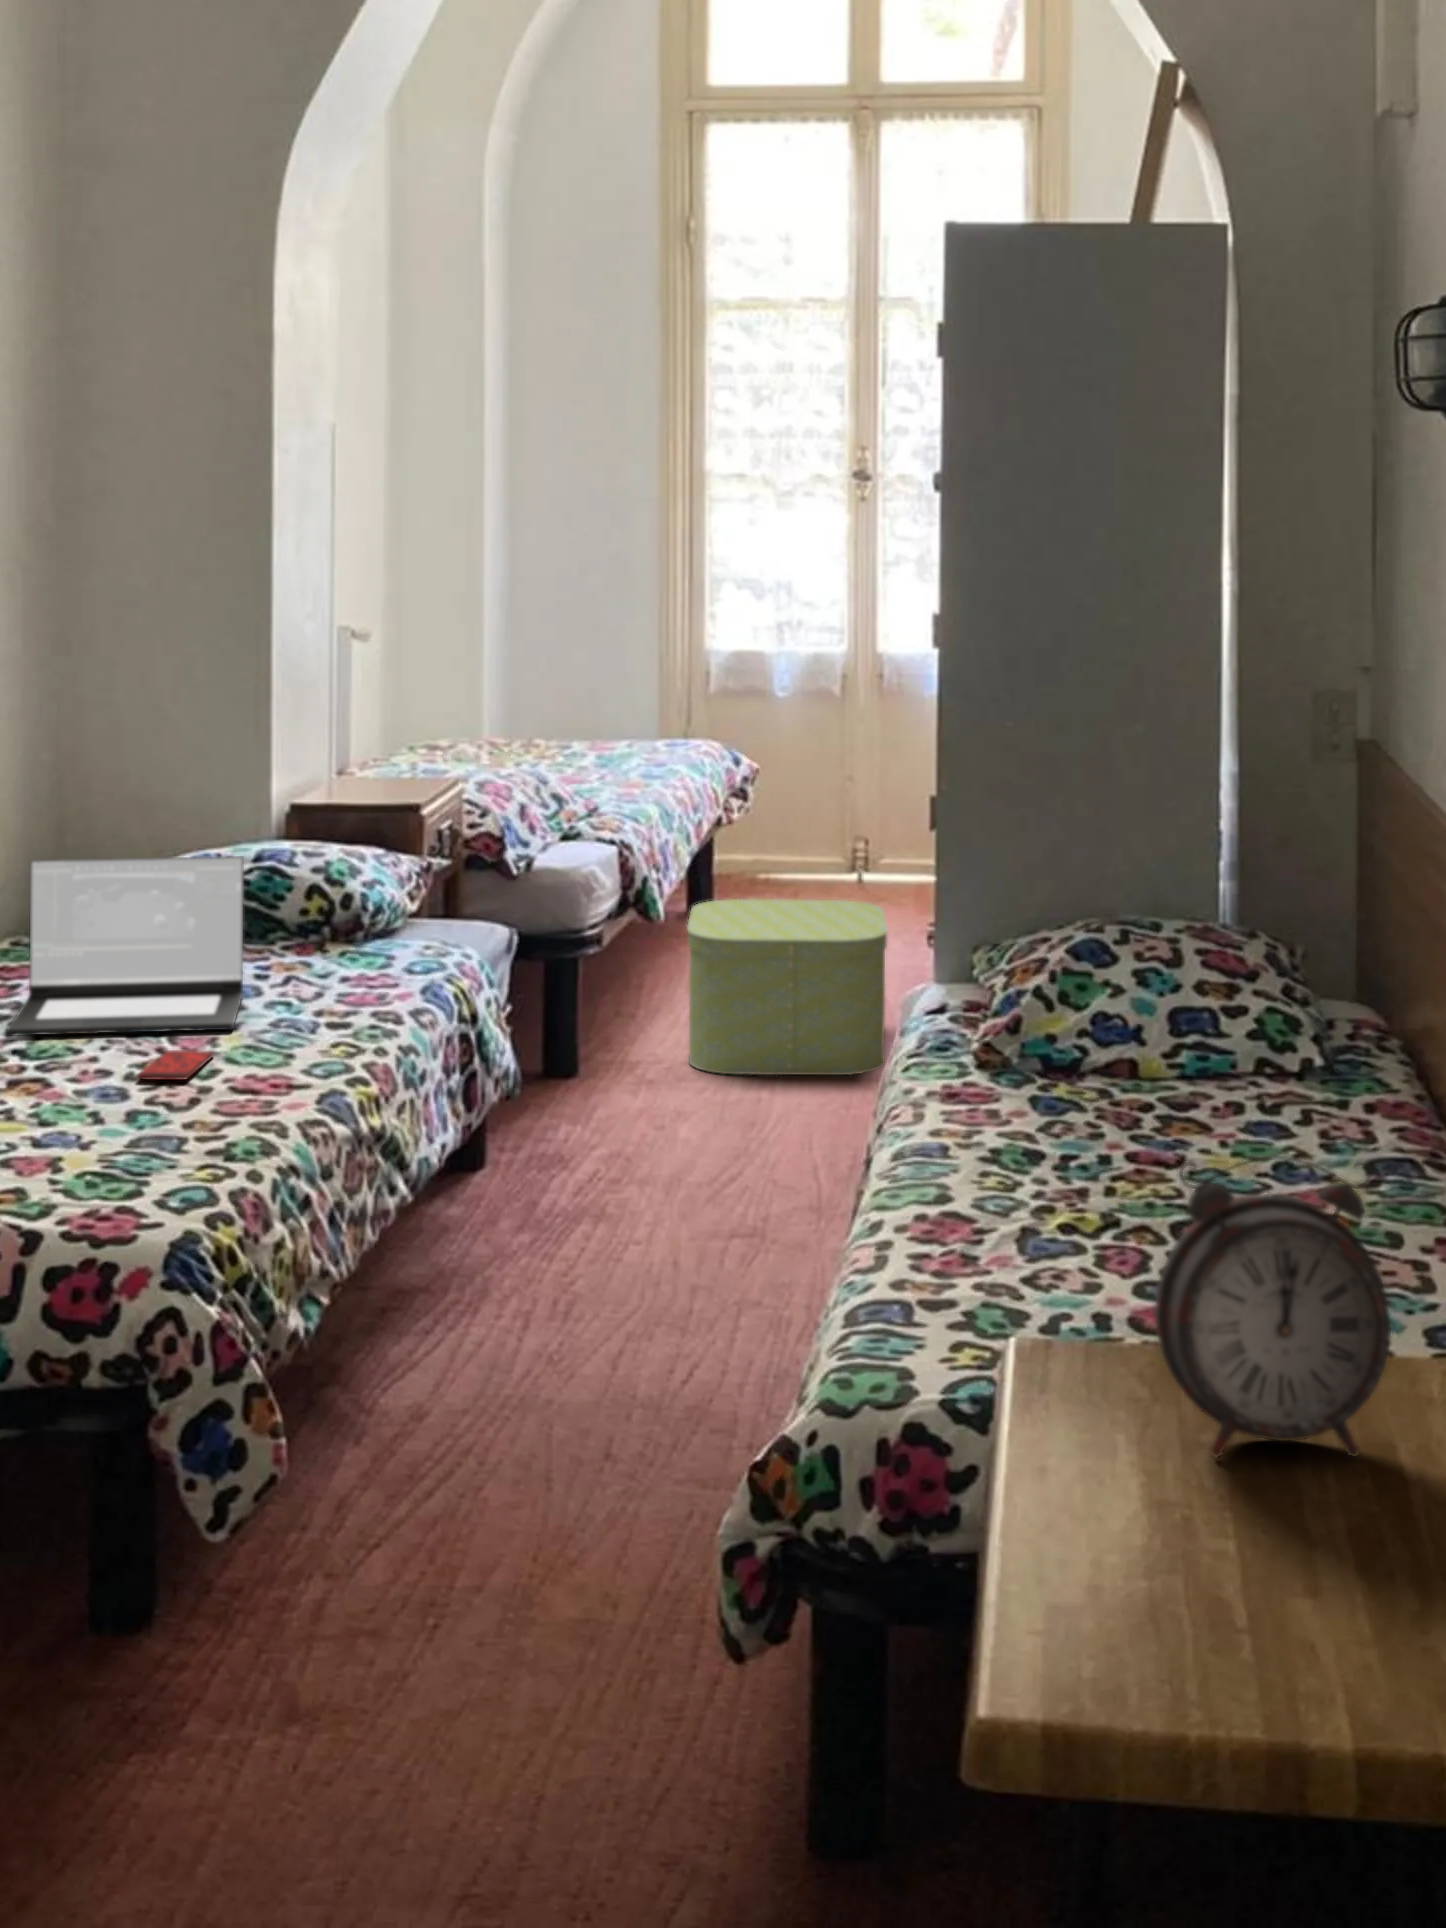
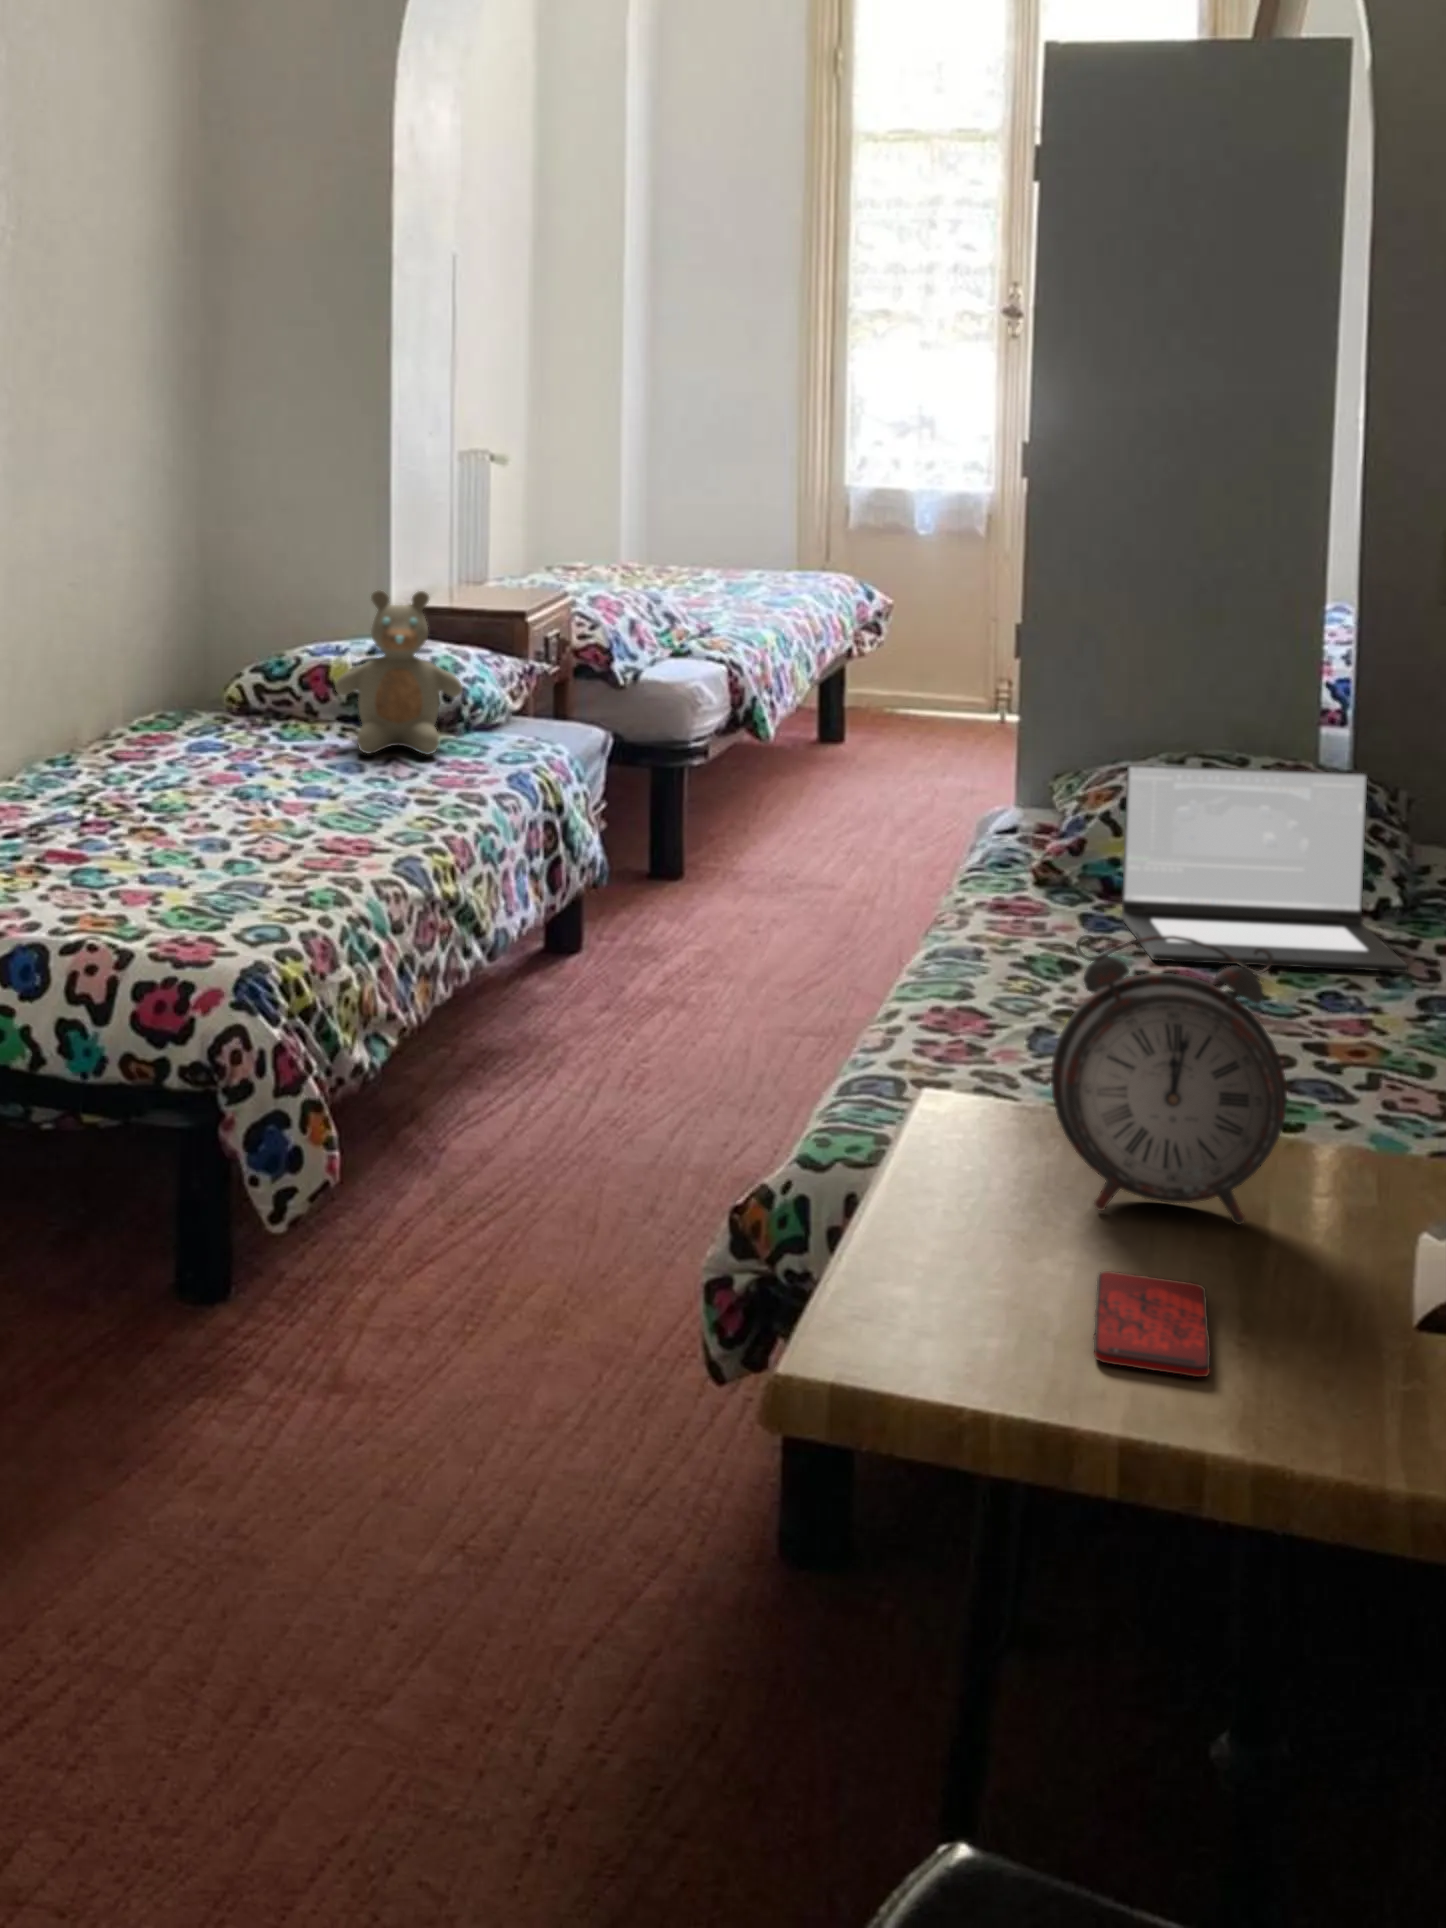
teddy bear: none [222,791,363,973] -> present [335,590,463,755]
laptop: present [7,856,244,1036] -> present [1122,765,1408,972]
storage box: present [687,899,887,1075] -> none [792,721,996,896]
smartphone: present [138,1050,214,1080] -> present [1094,1271,1210,1377]

